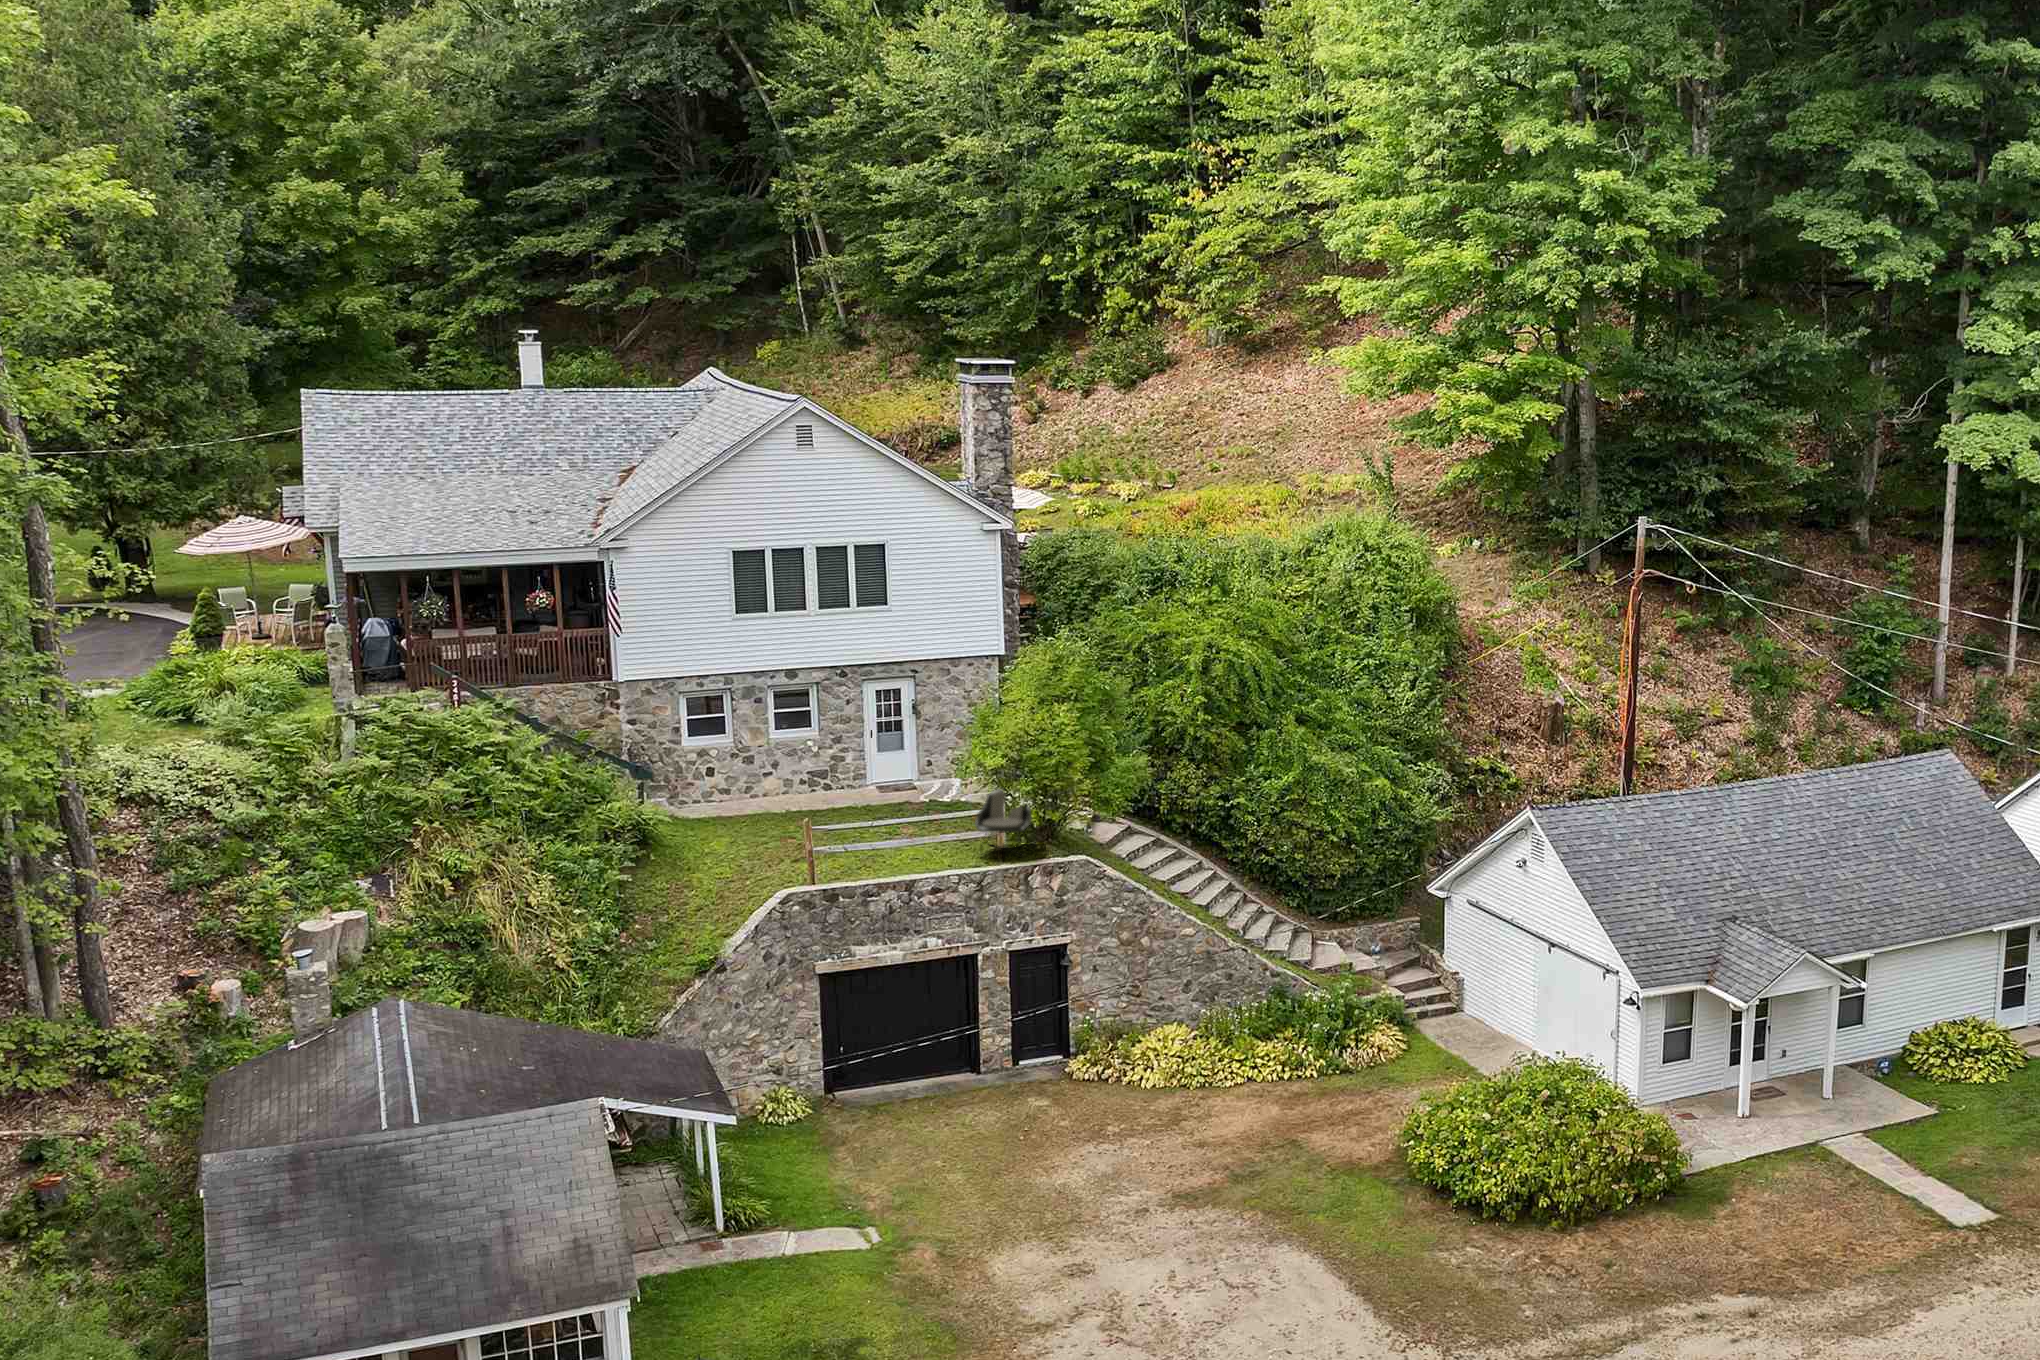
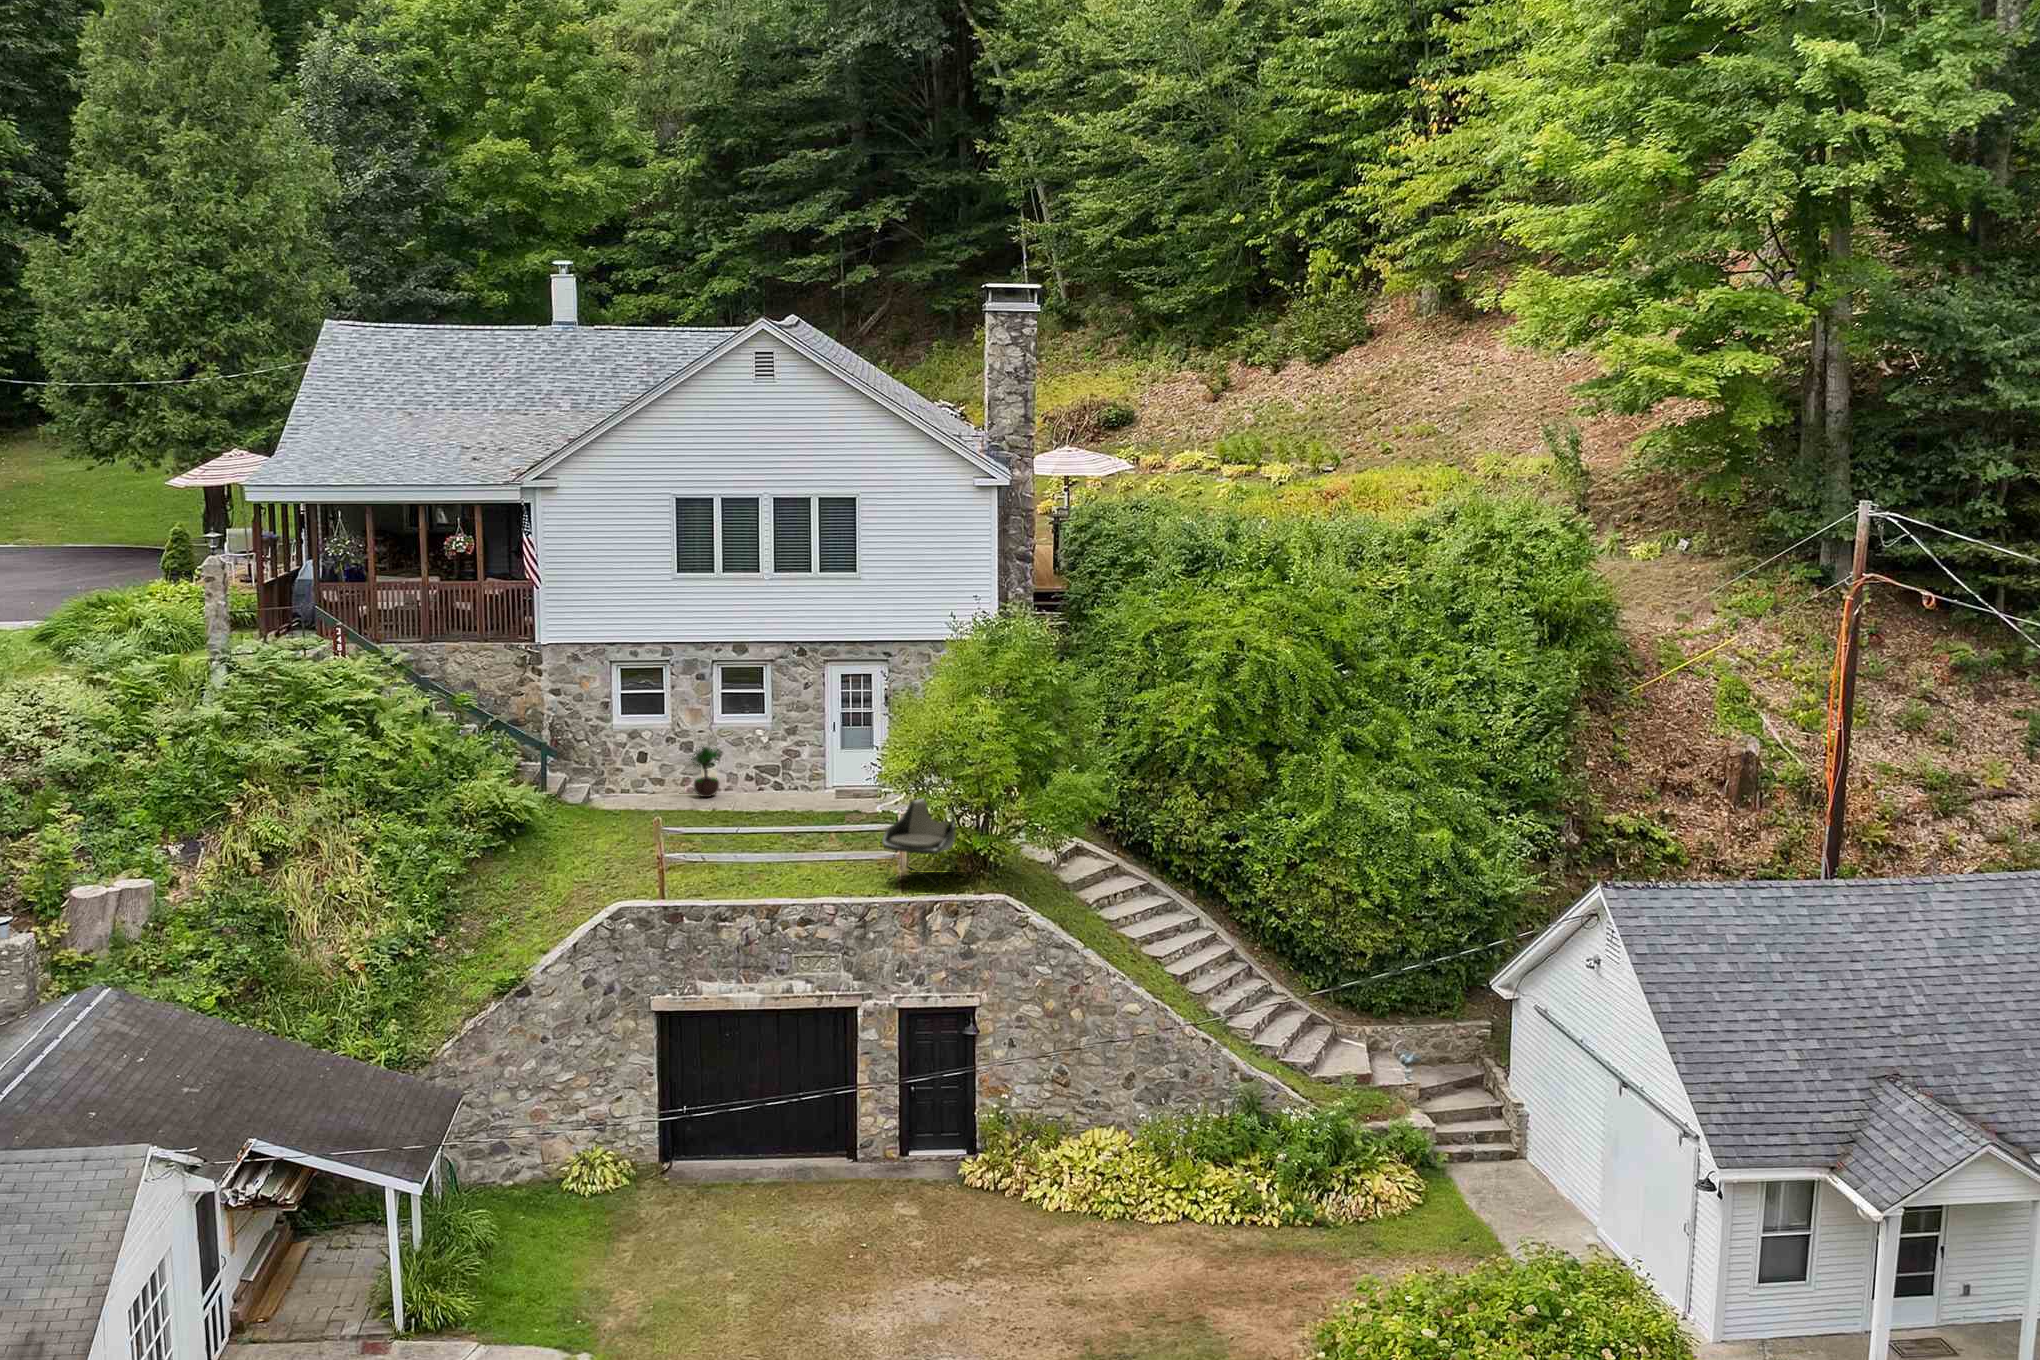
potted tree: none [749,755,780,803] -> present [690,746,719,797]

